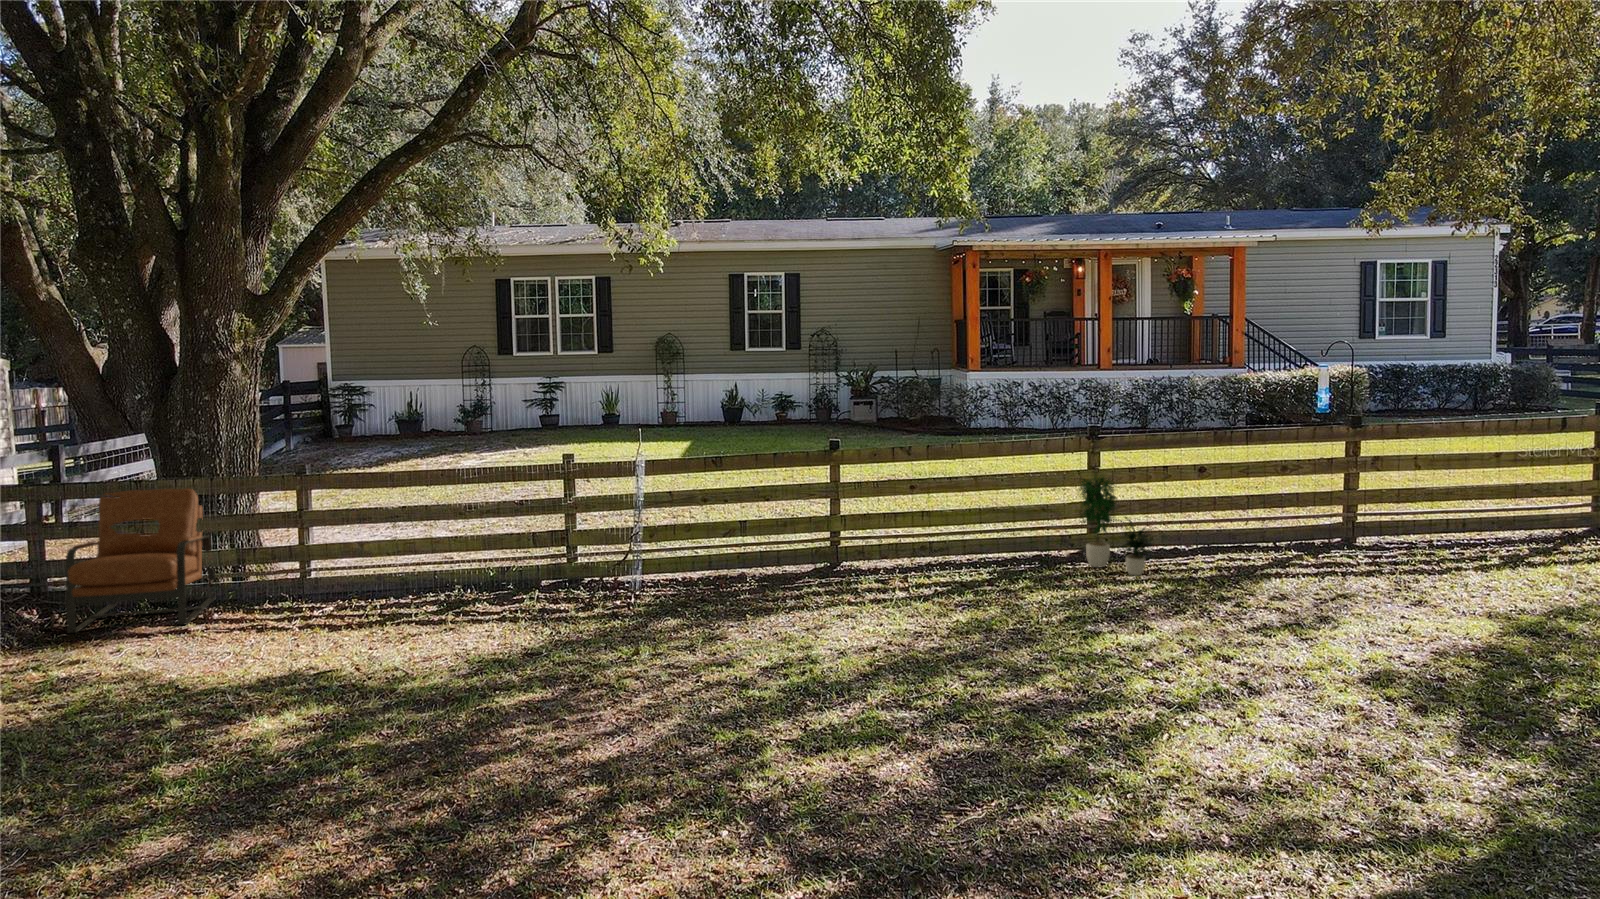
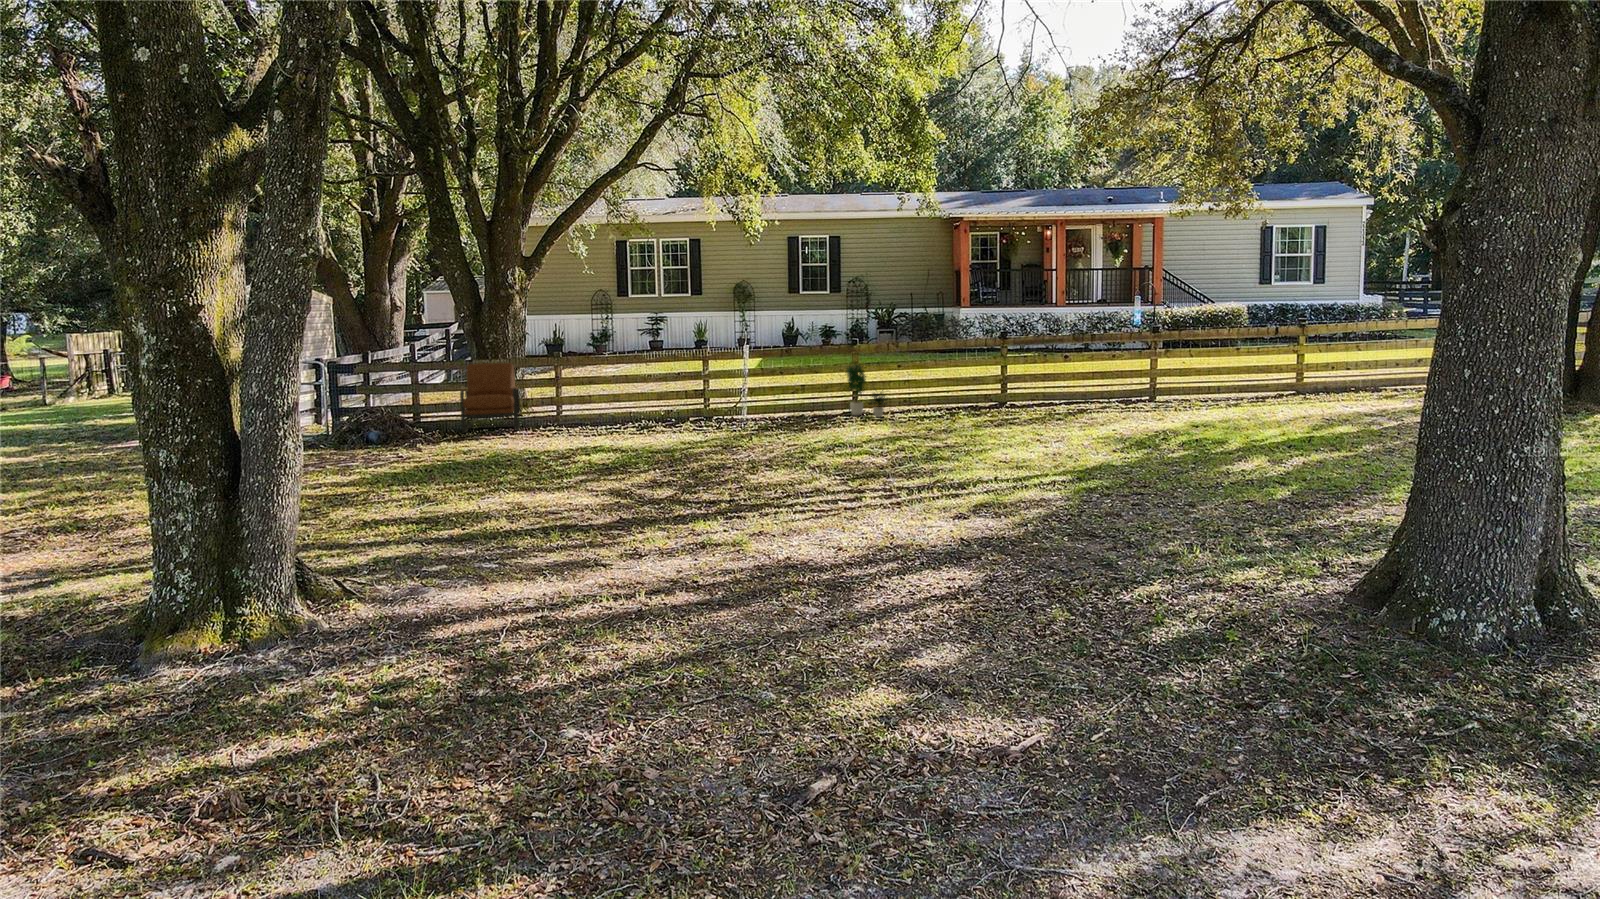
potted plant: present [1080,477,1154,575] -> present [846,364,887,417]

